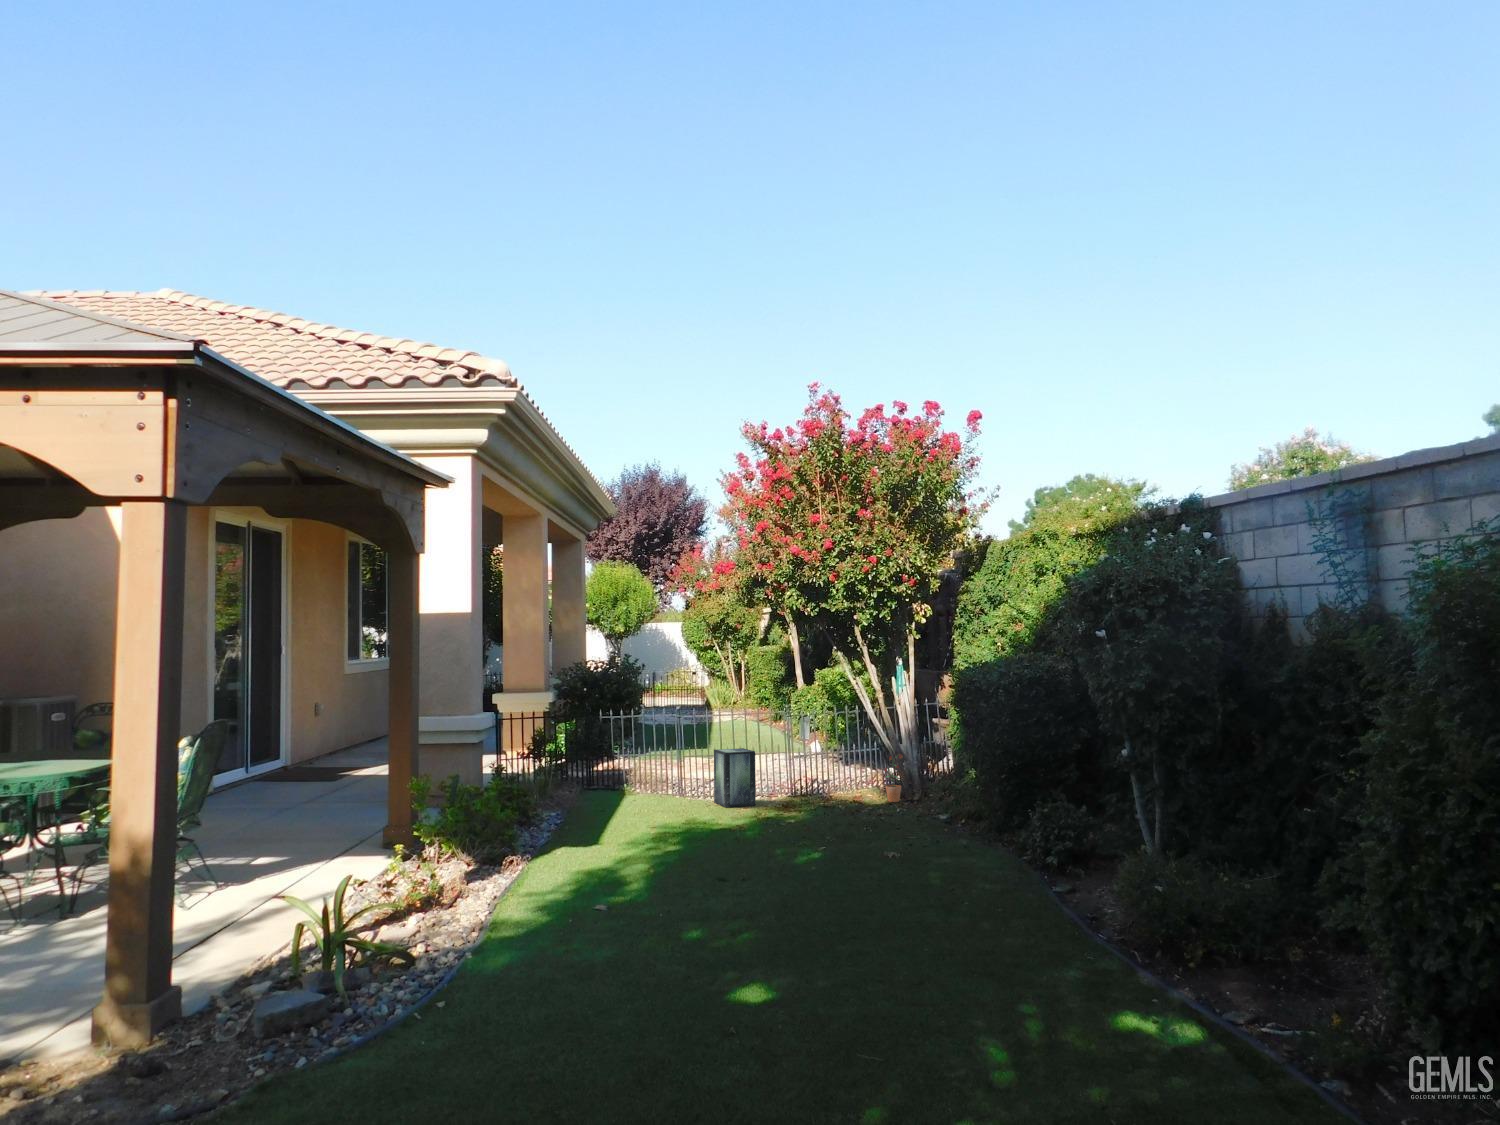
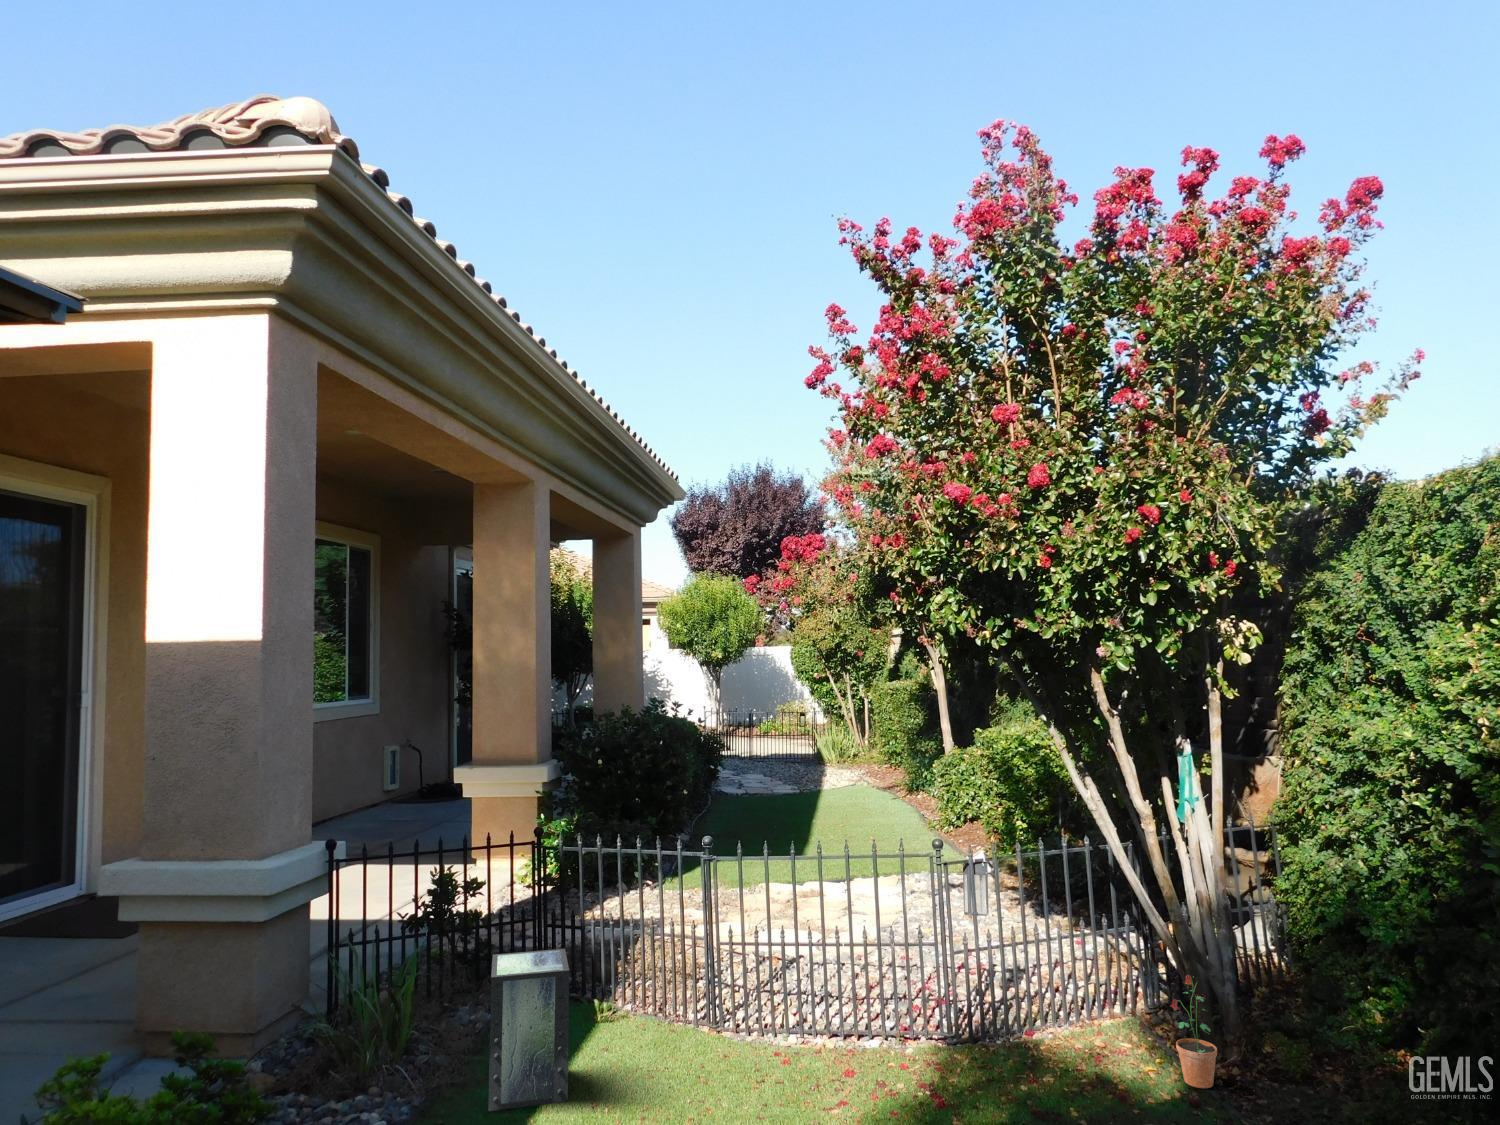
storage box: present [714,748,756,807] -> present [488,949,569,1111]

